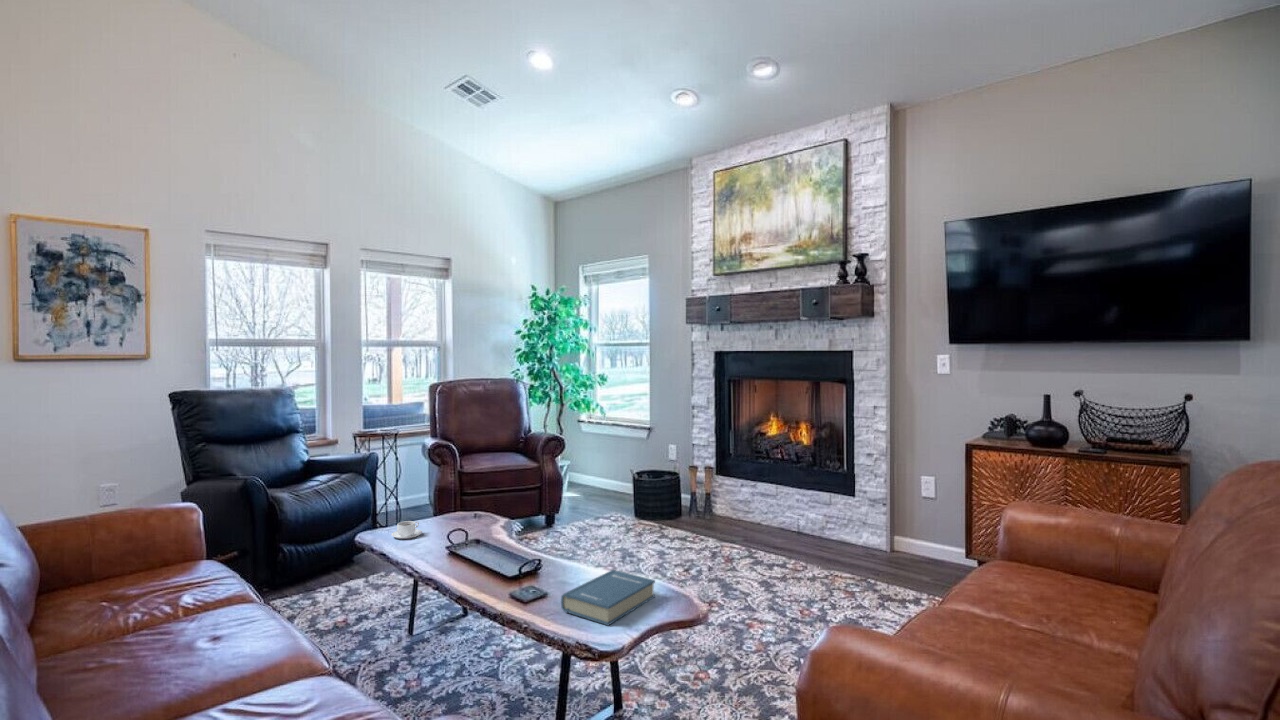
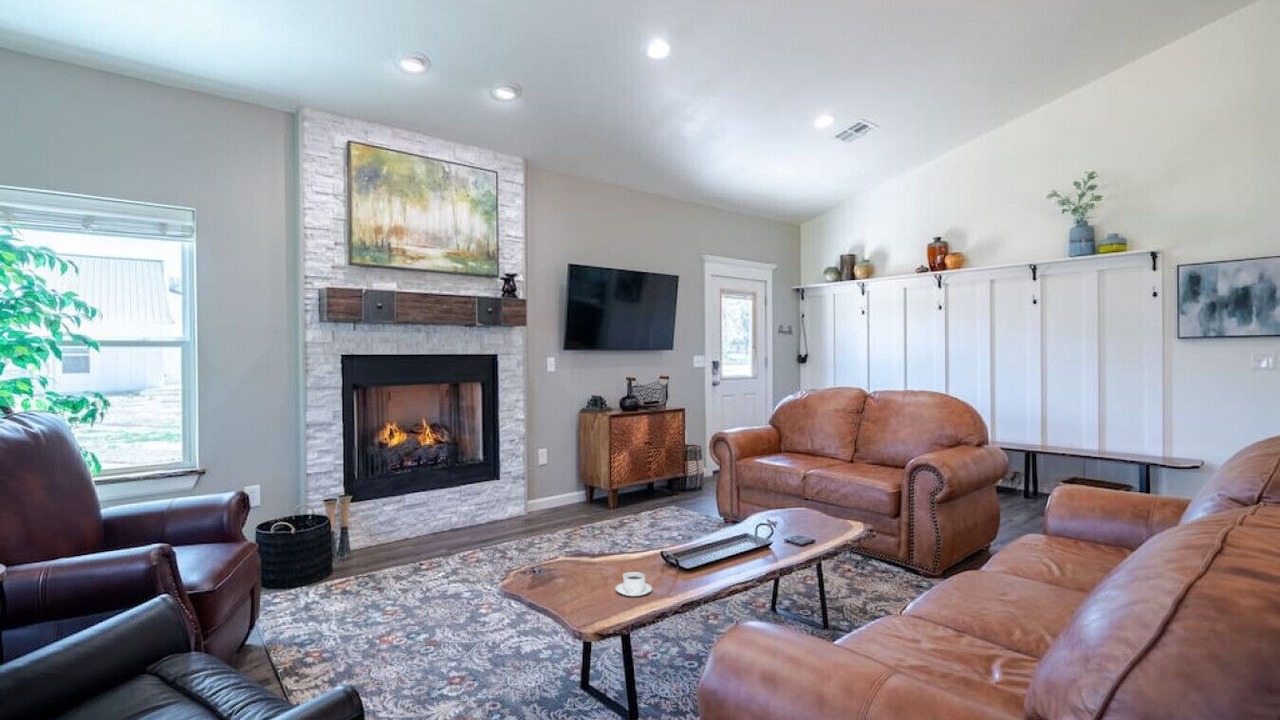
hardback book: present [561,570,655,625] -> none [783,505,850,533]

